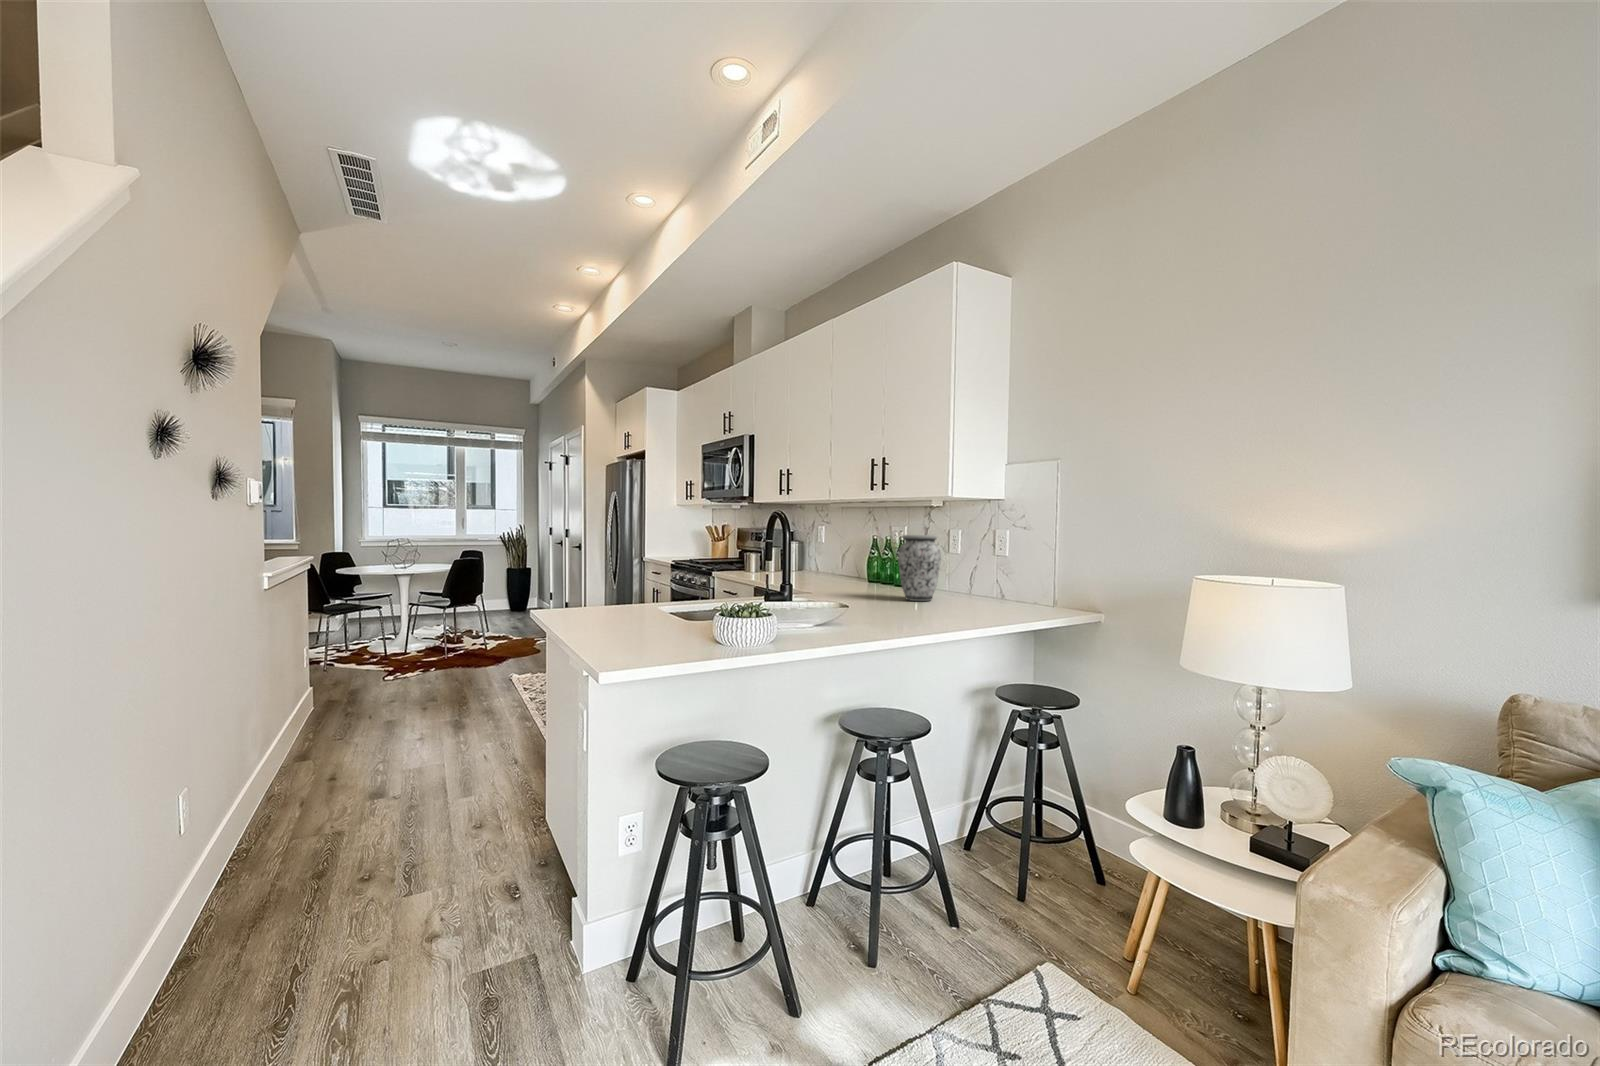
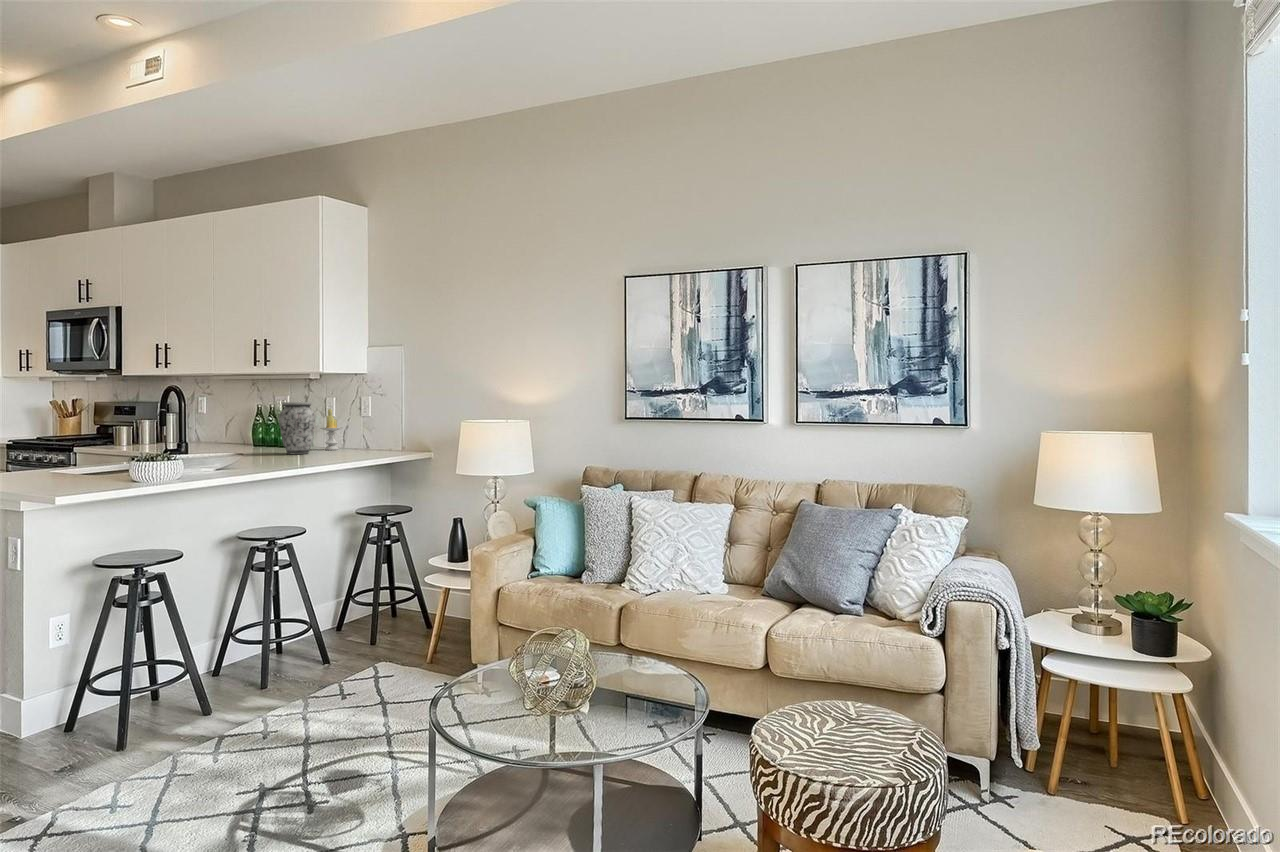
candle: none [944,544,970,596] -> present [320,409,342,450]

